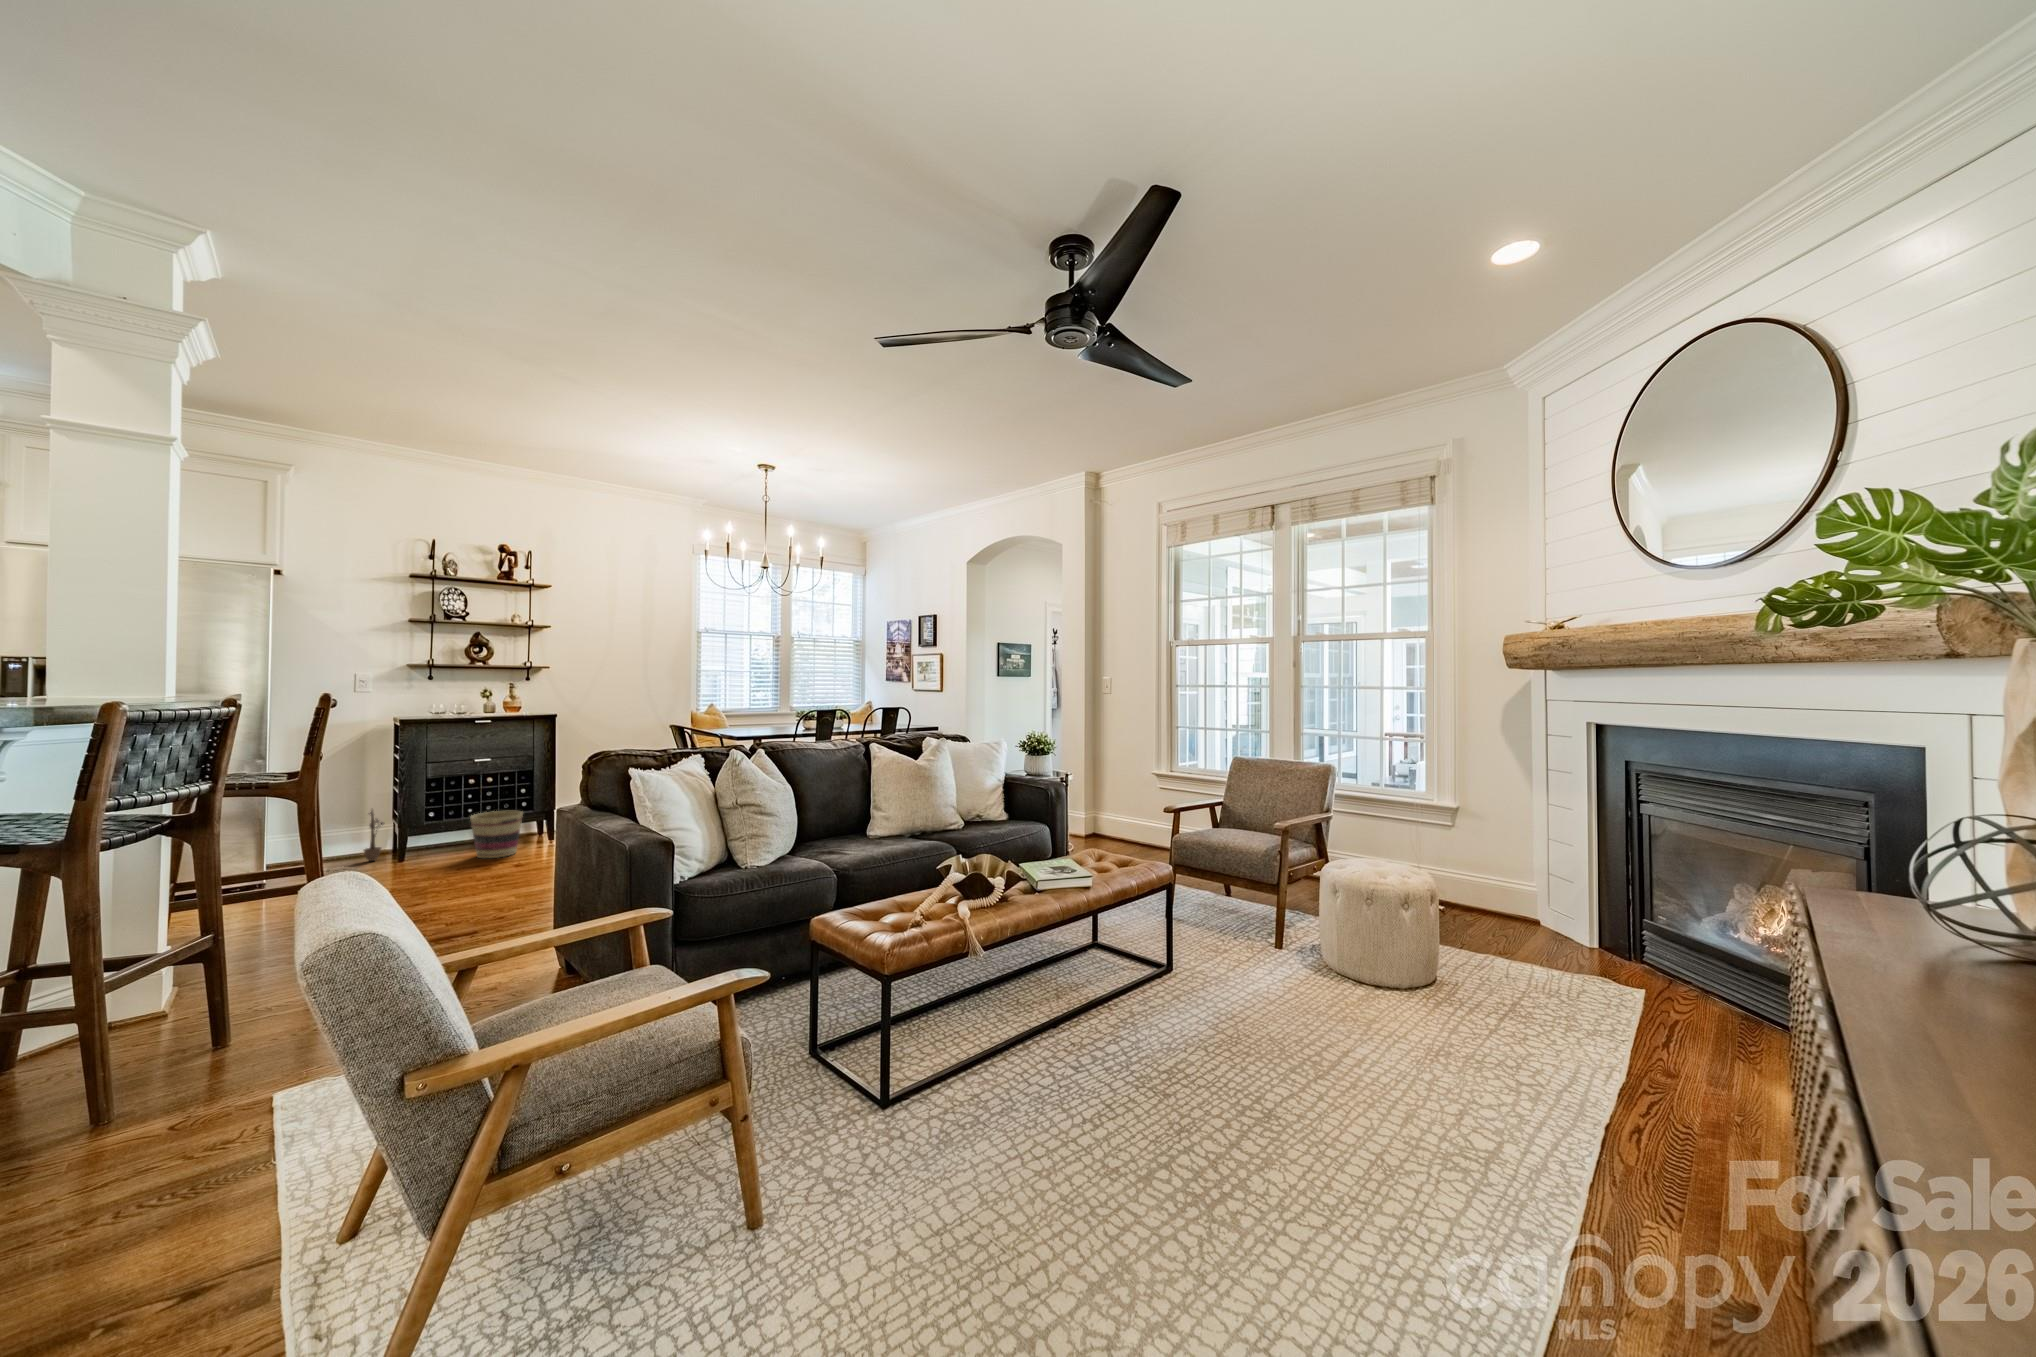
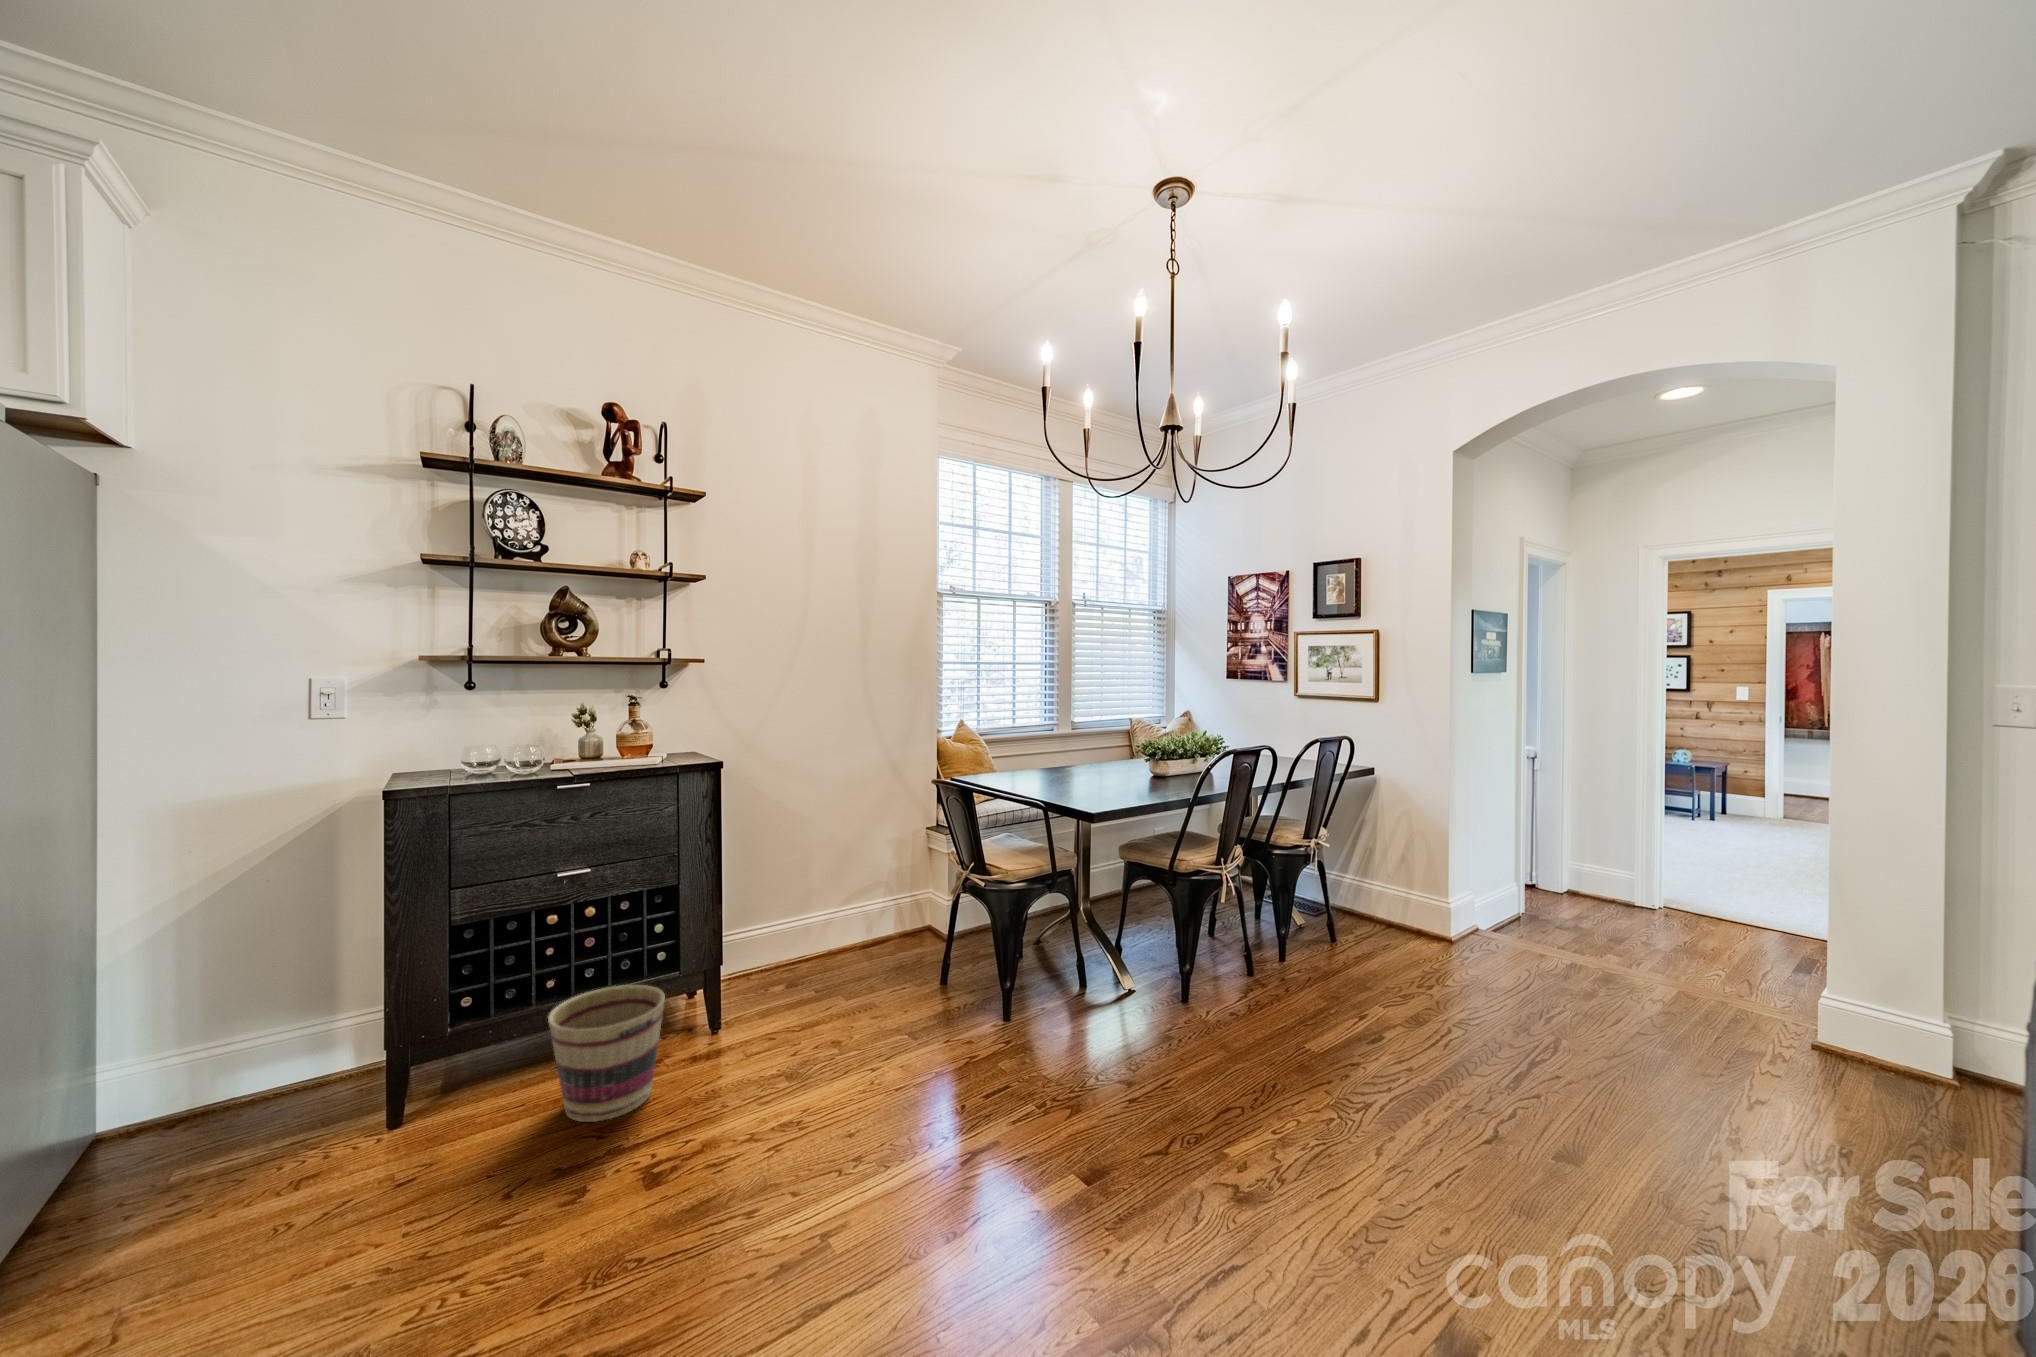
decorative plant: present [364,810,384,861] -> none [313,993,368,1119]

